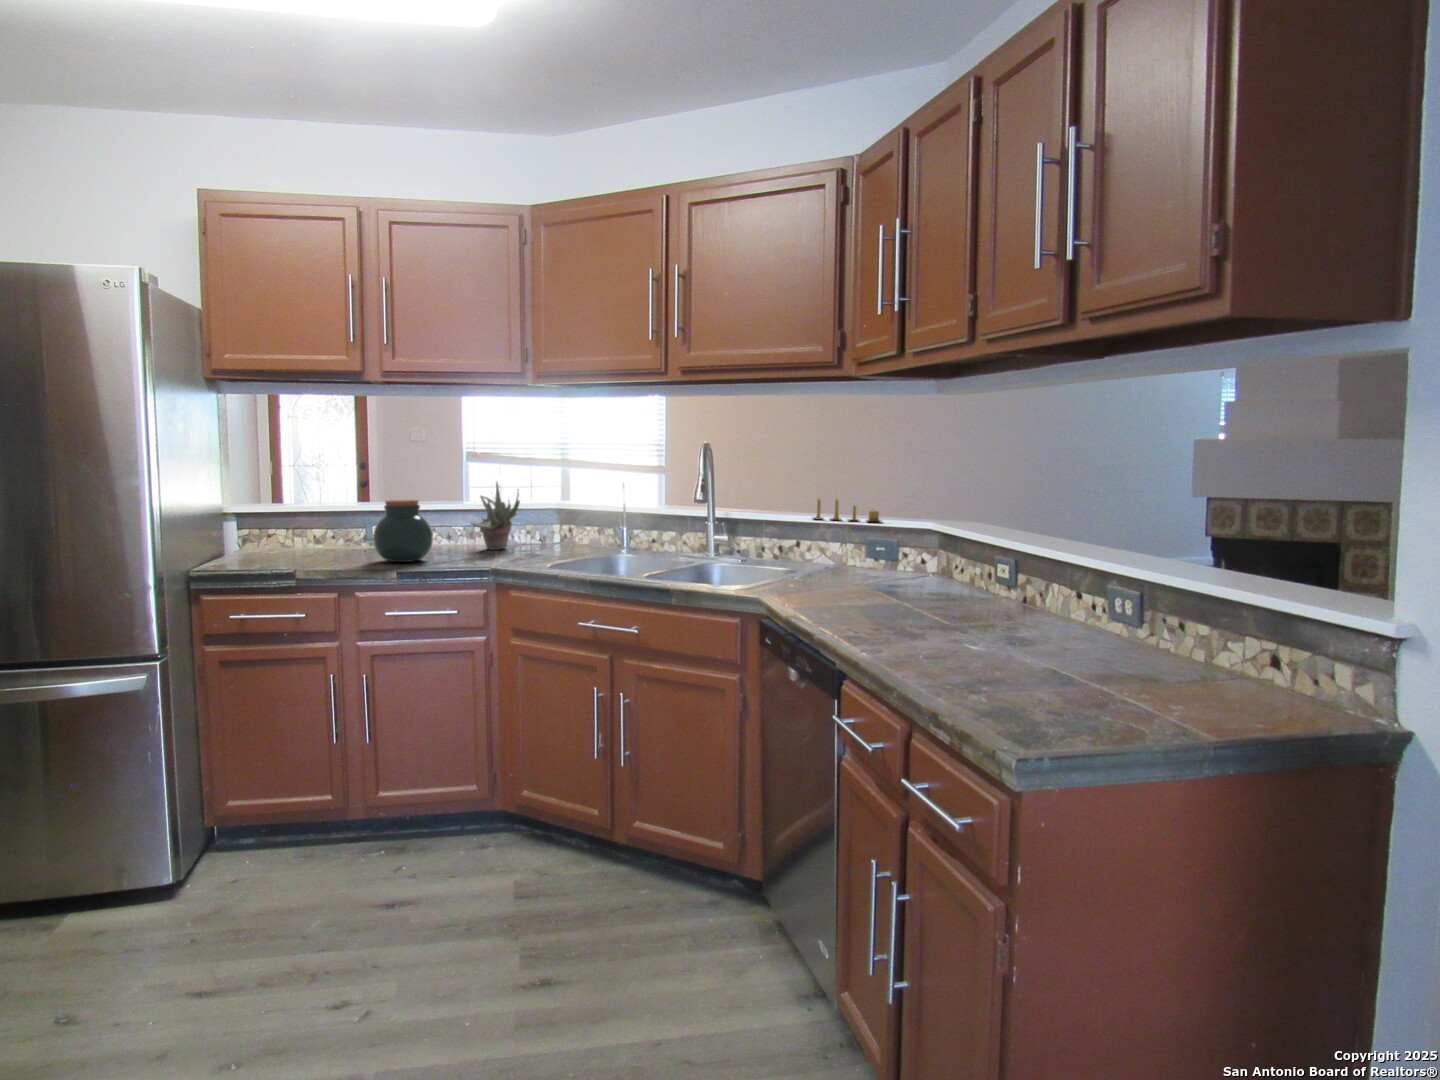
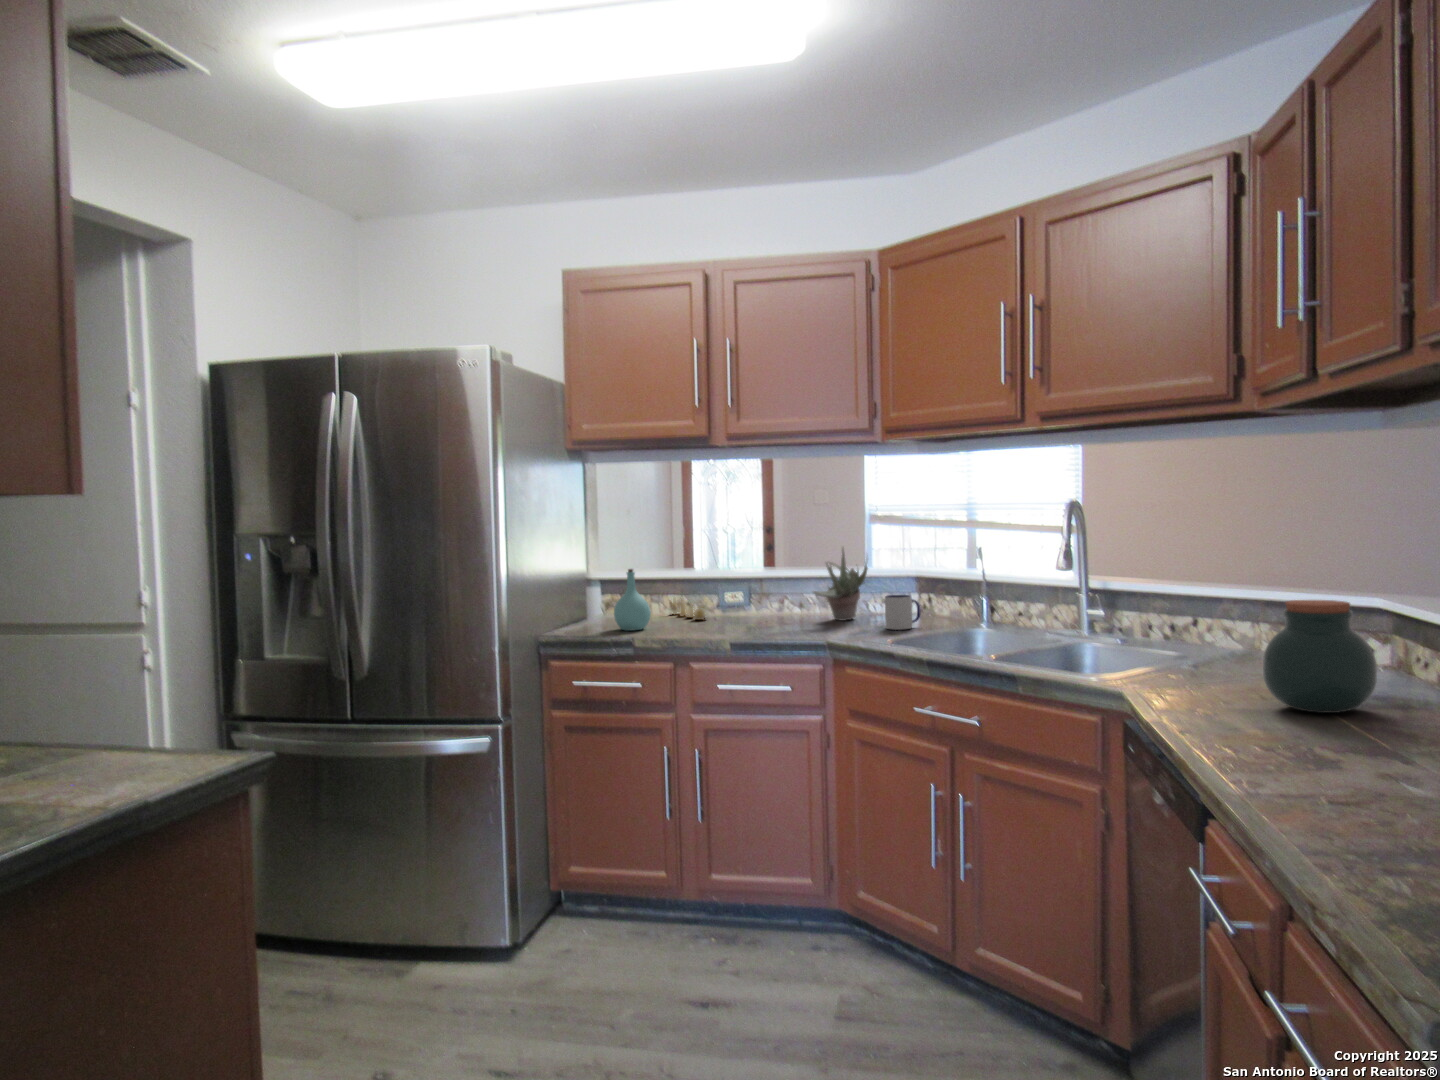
candle: present [813,499,881,522] -> present [673,602,705,620]
jar: present [374,500,433,562] -> present [1263,600,1377,713]
bottle: none [260,501,302,563] -> present [614,569,651,631]
mug: none [539,525,570,556] -> present [885,595,920,630]

